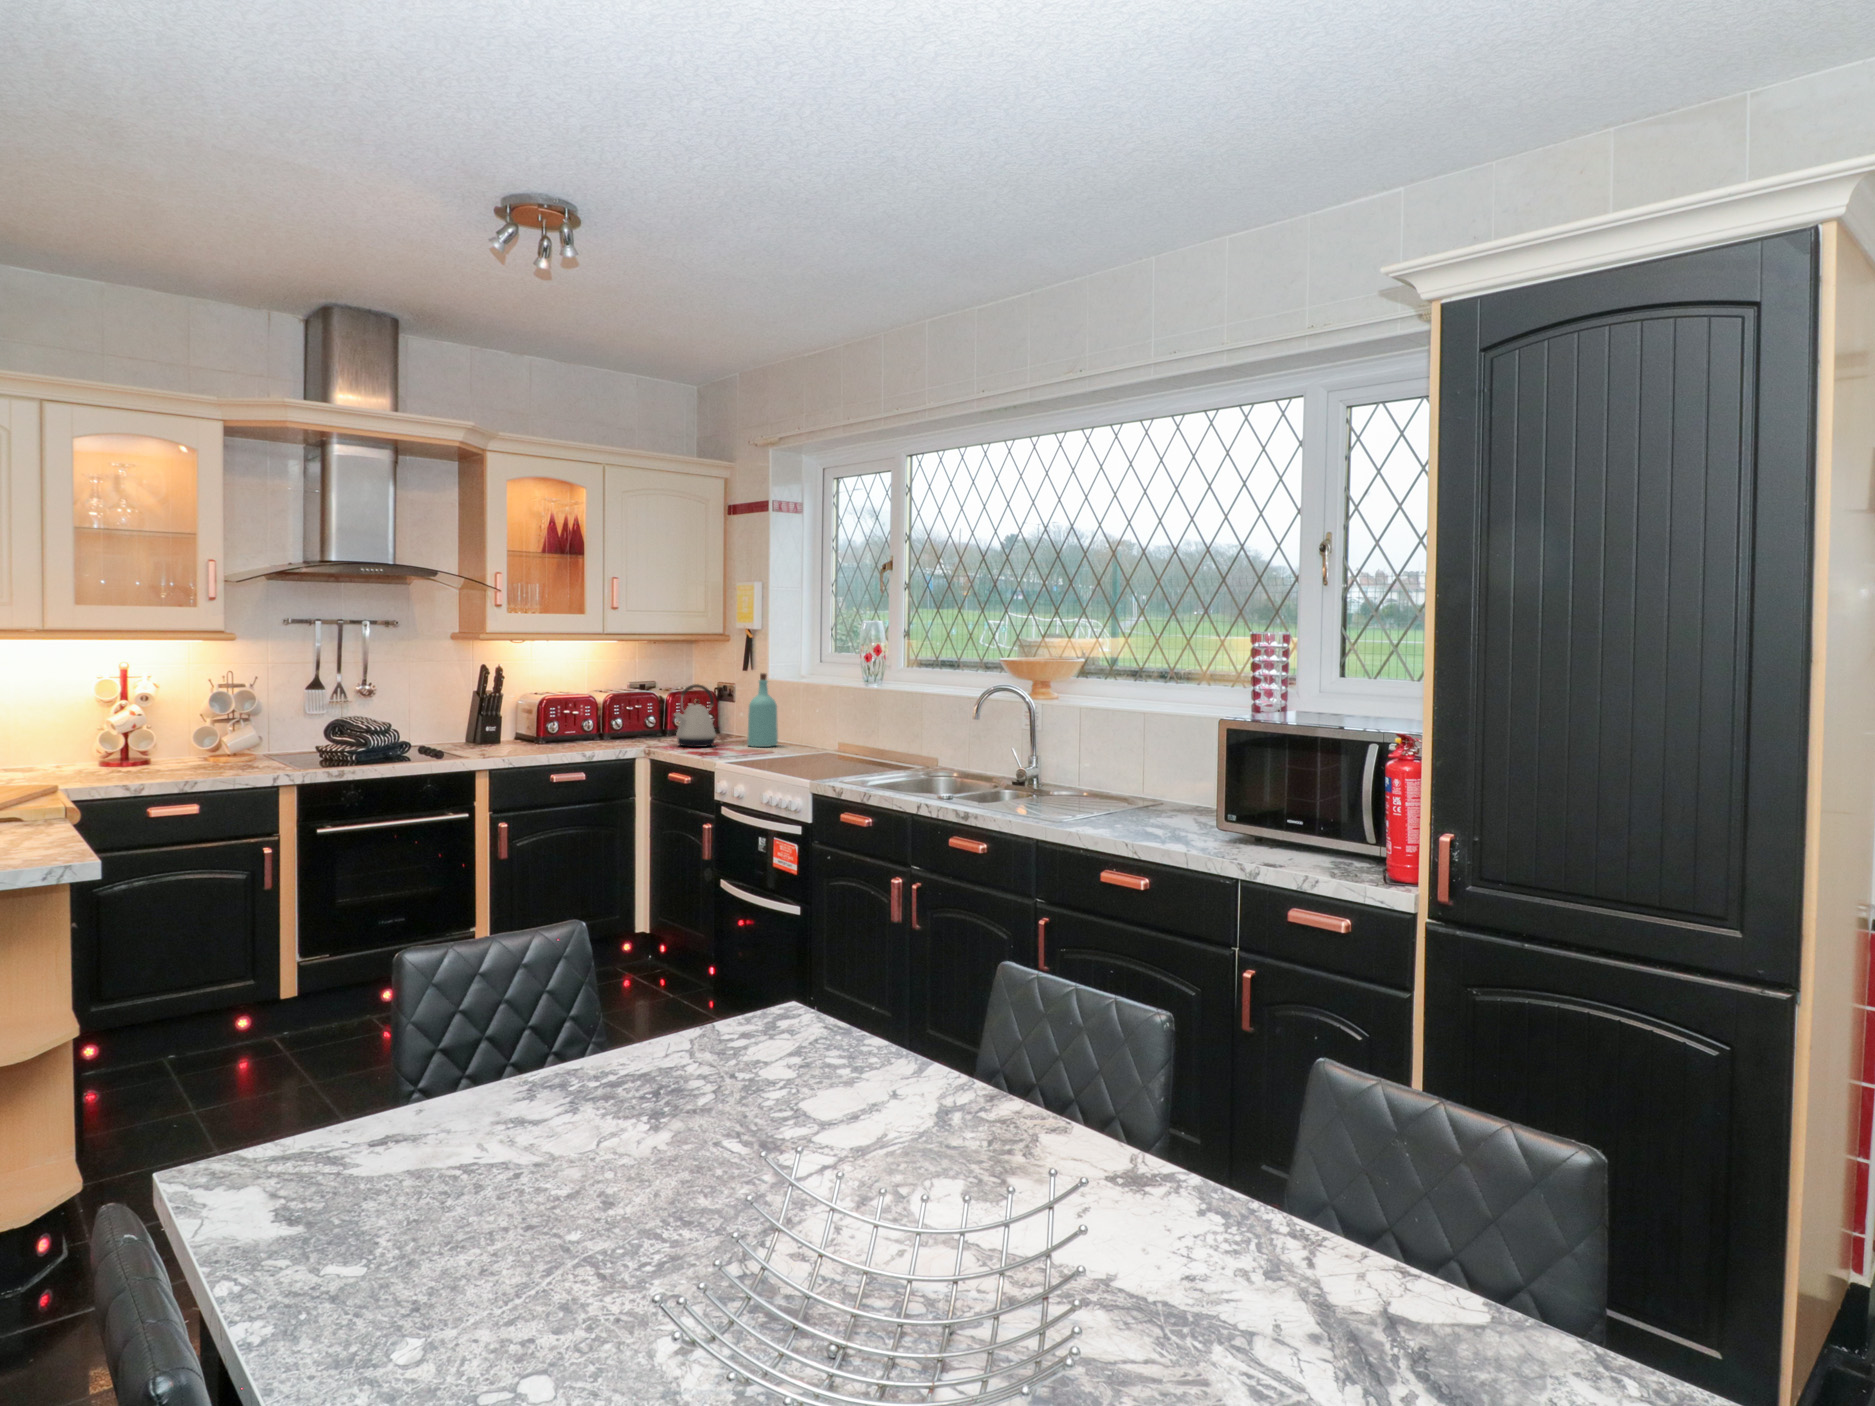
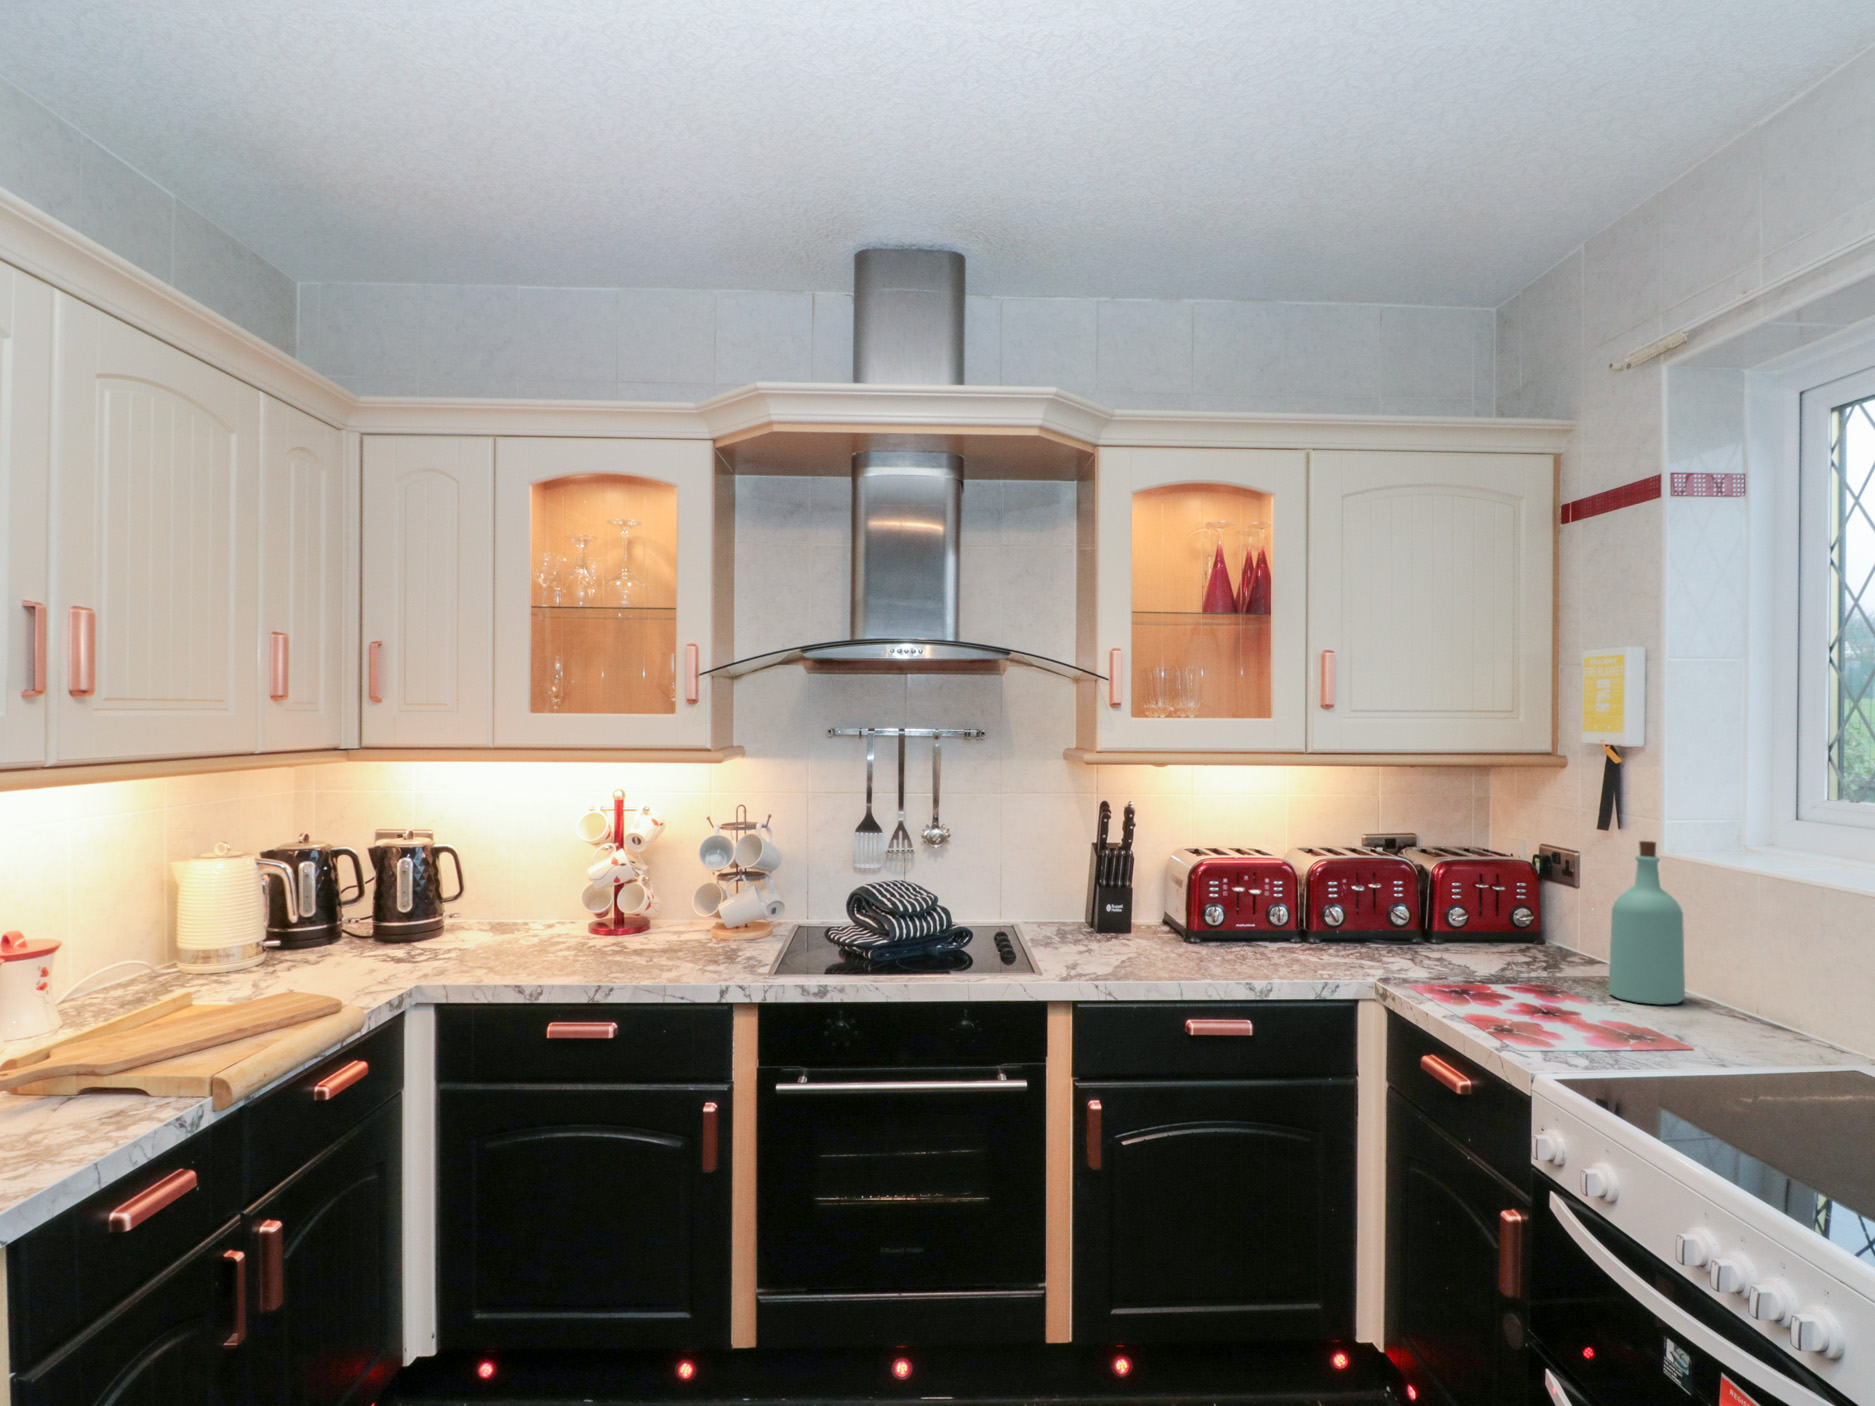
kettle: present [674,684,716,747] -> none [1439,857,1536,988]

